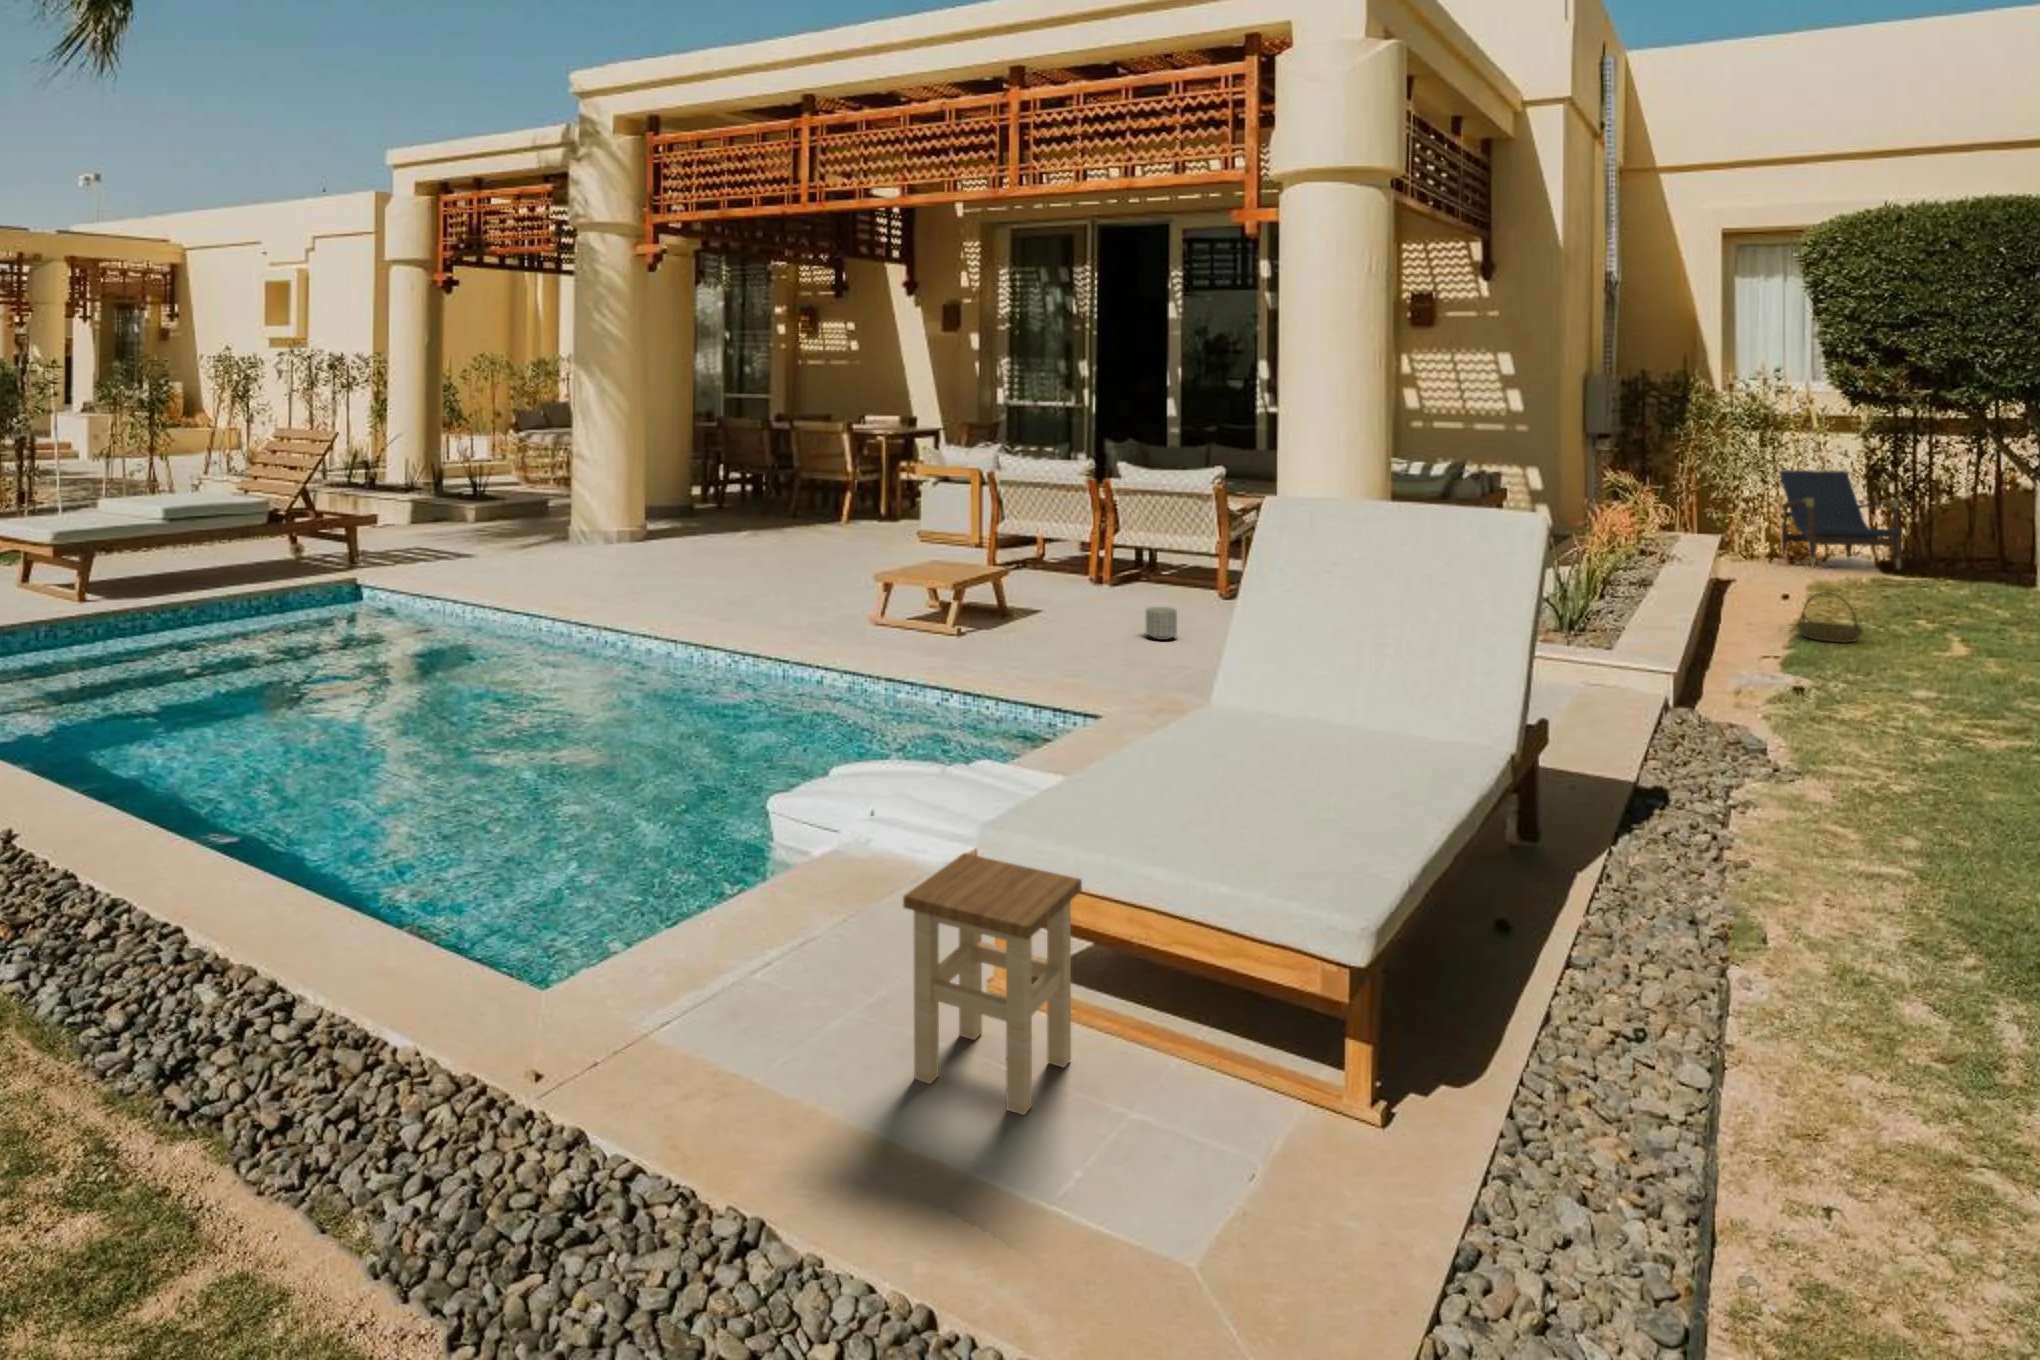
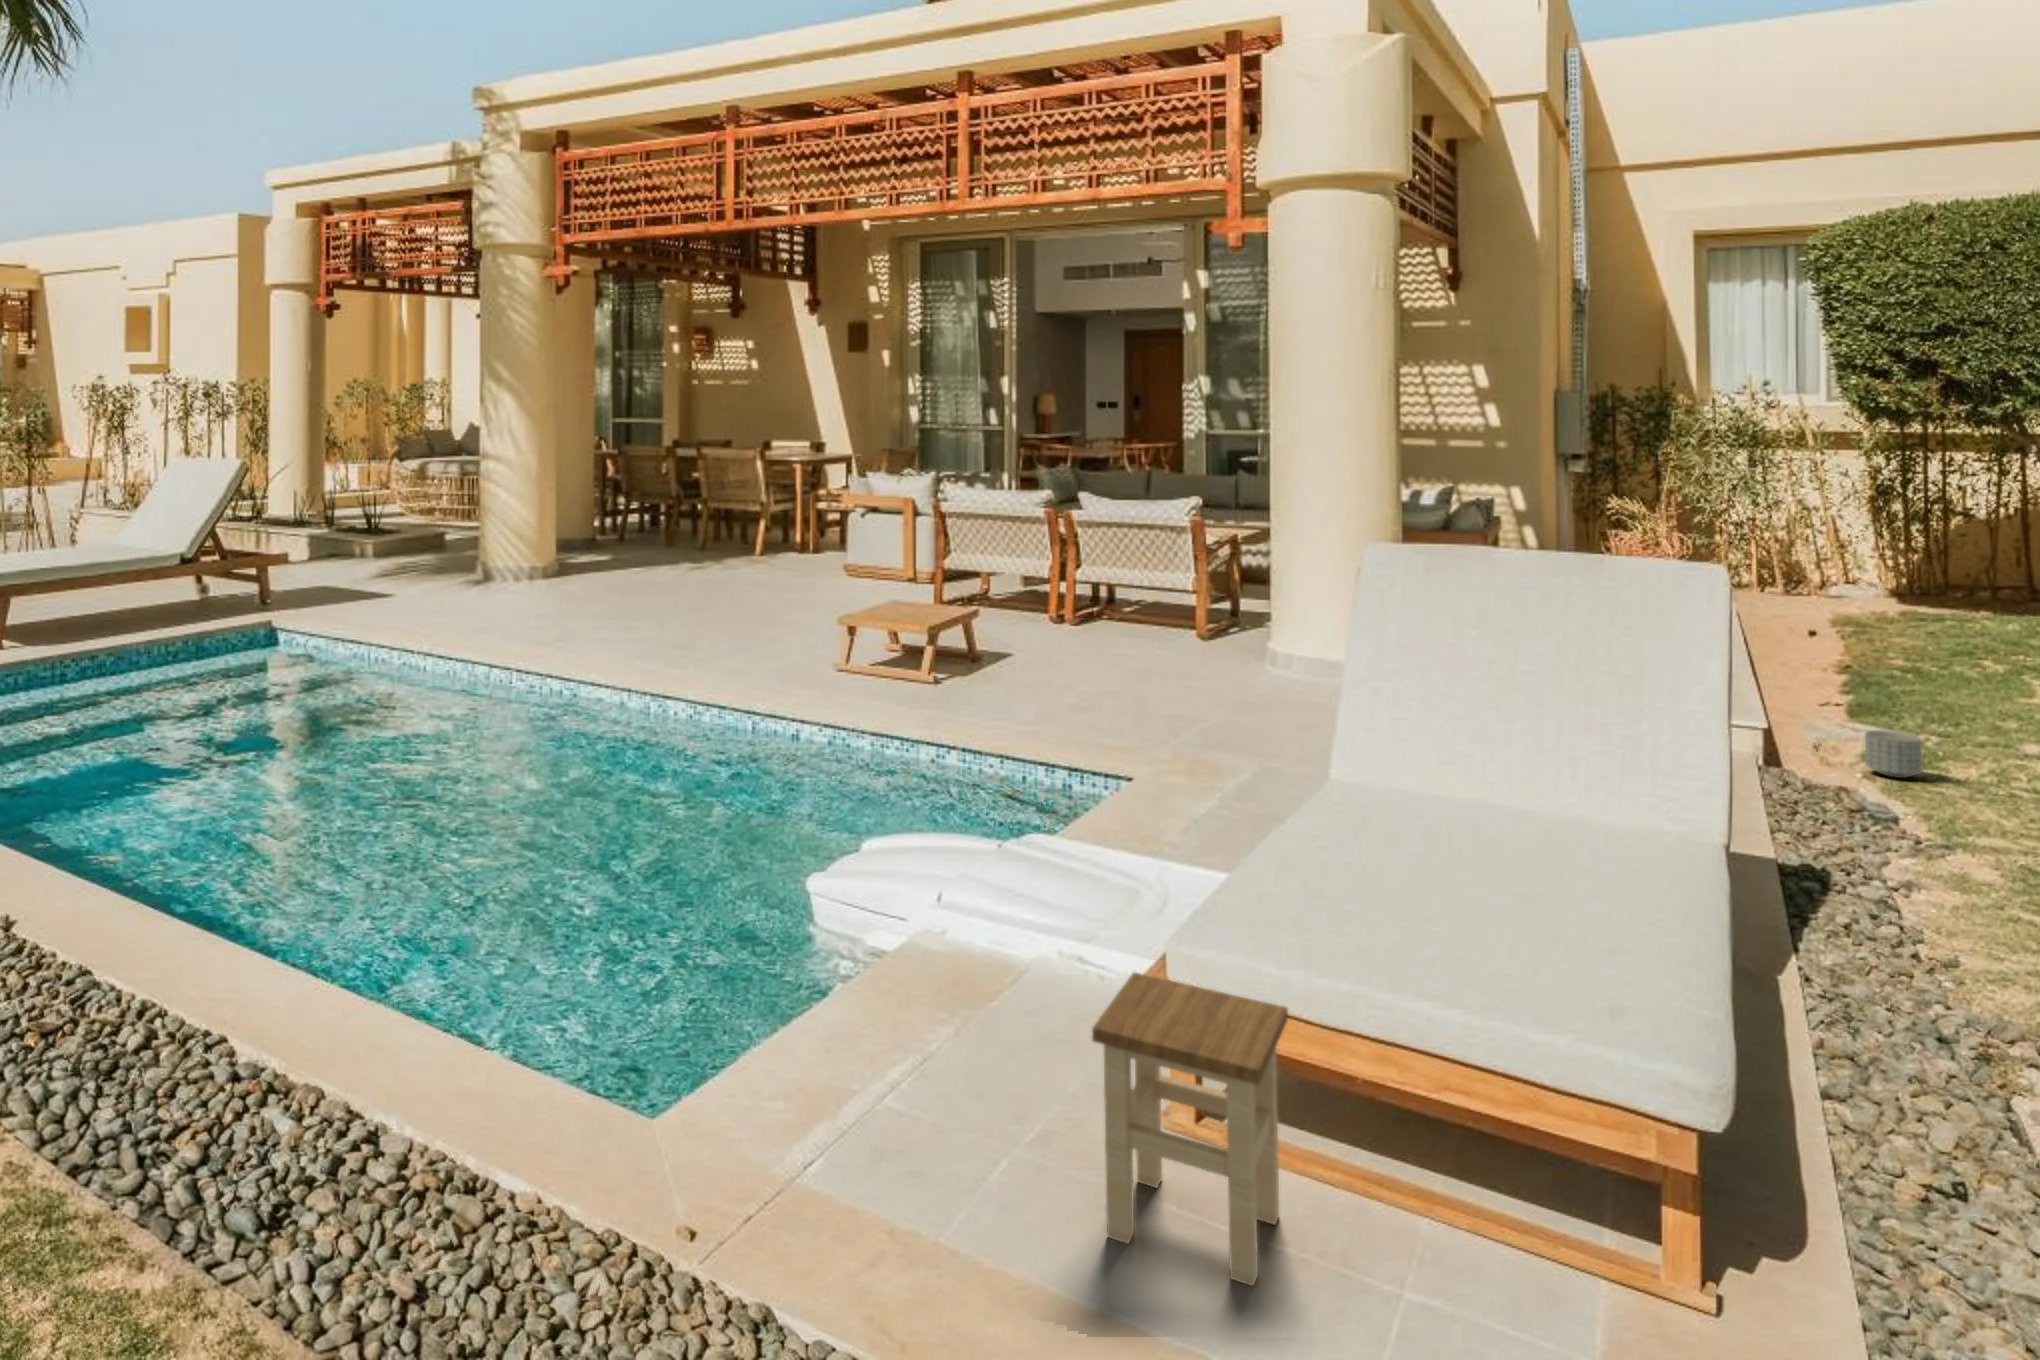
lounge chair: present [1780,470,1901,569] -> none [1818,495,1966,606]
basket: present [1797,592,1863,642] -> none [1883,637,1966,694]
planter: present [1146,607,1177,640] -> present [1865,730,1922,778]

